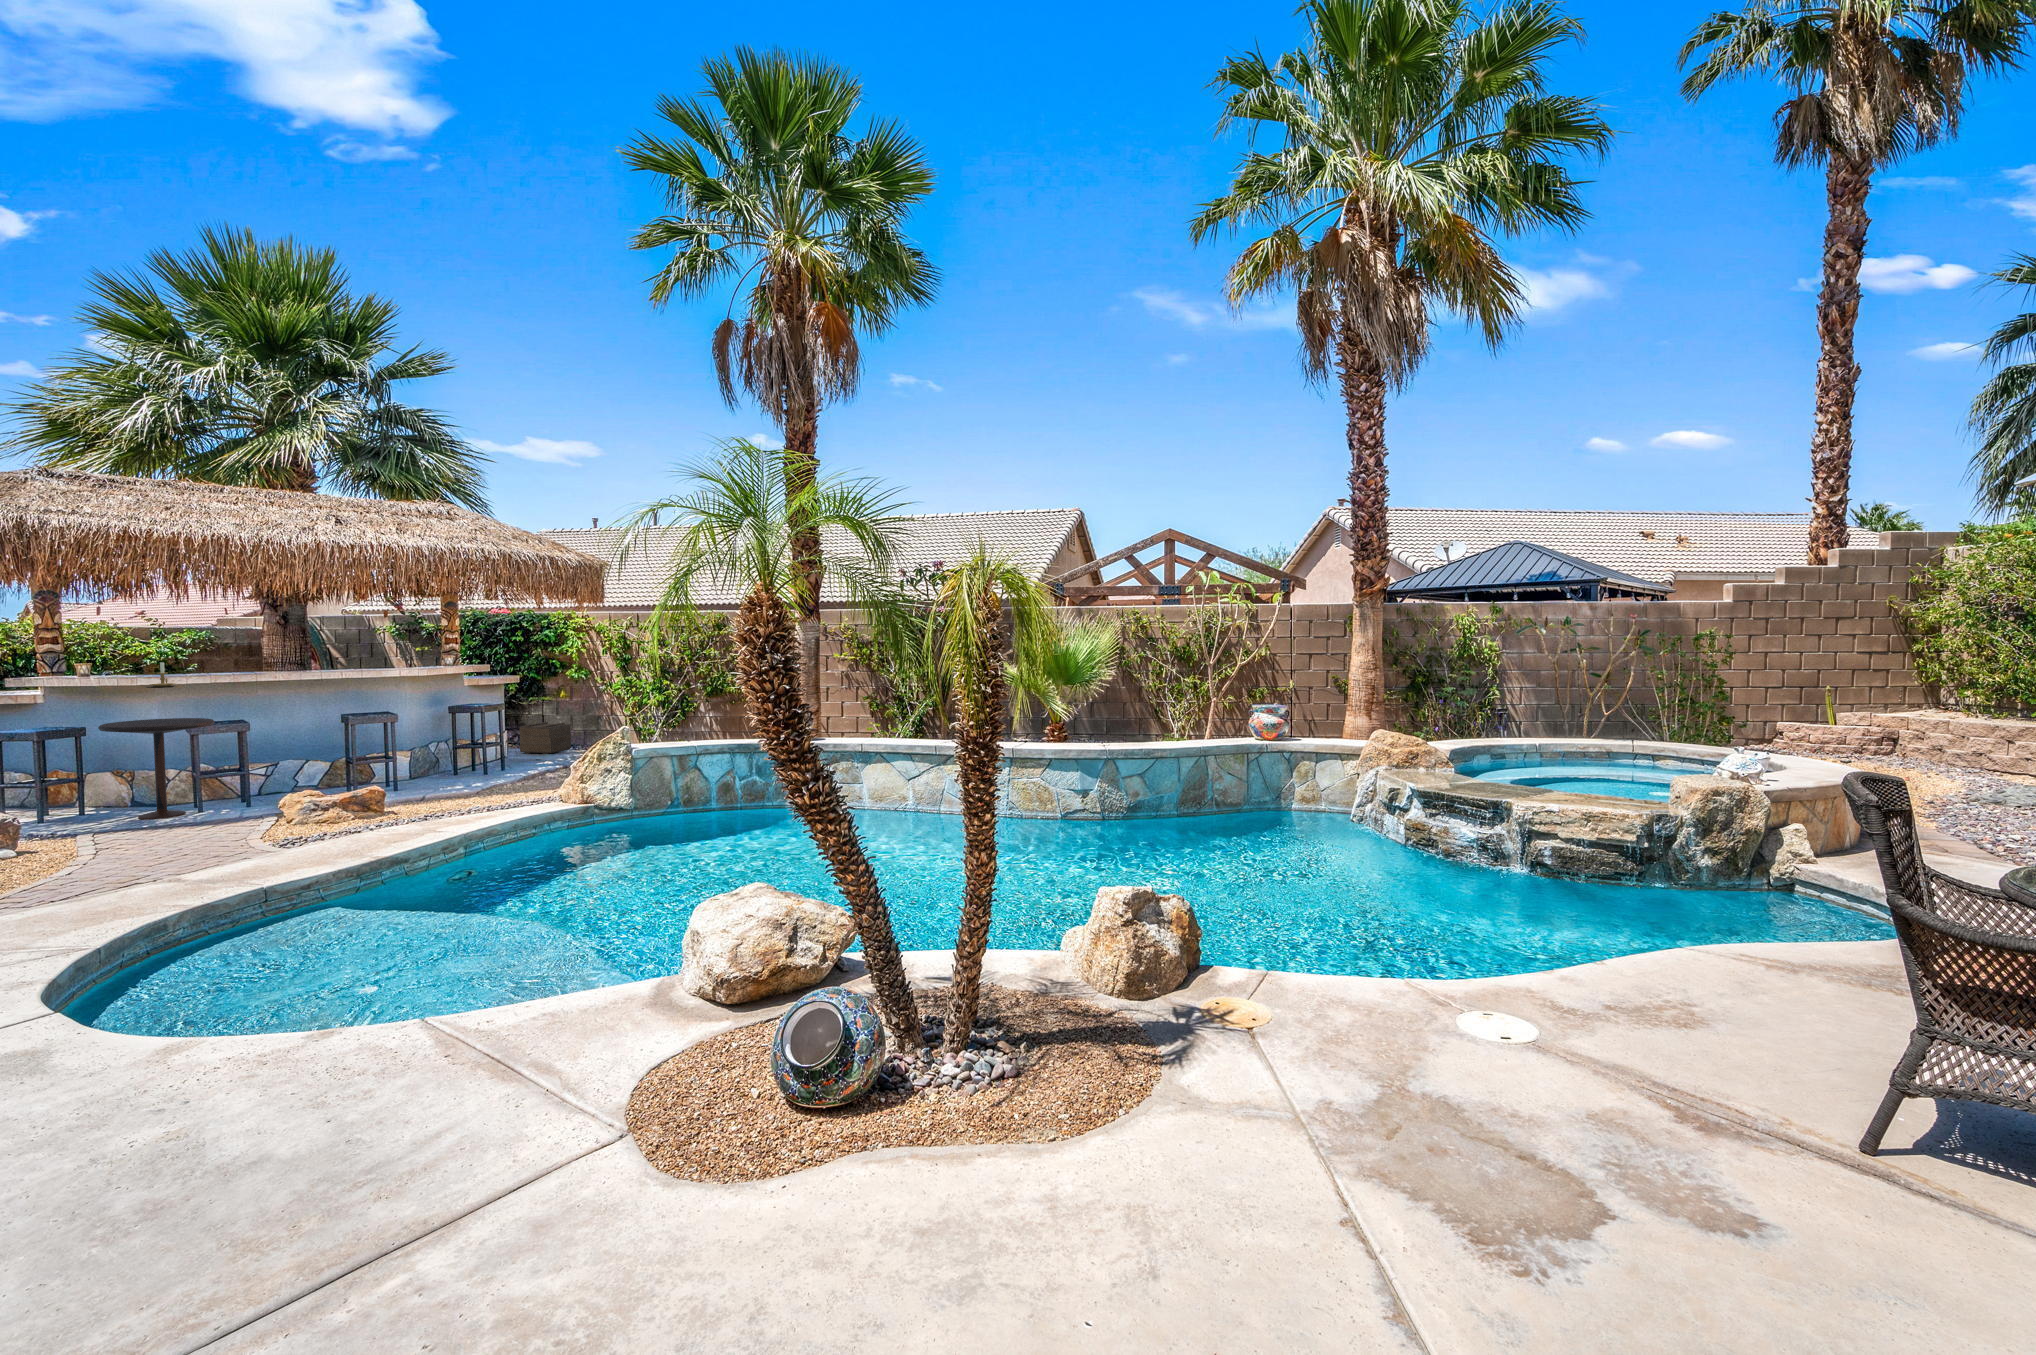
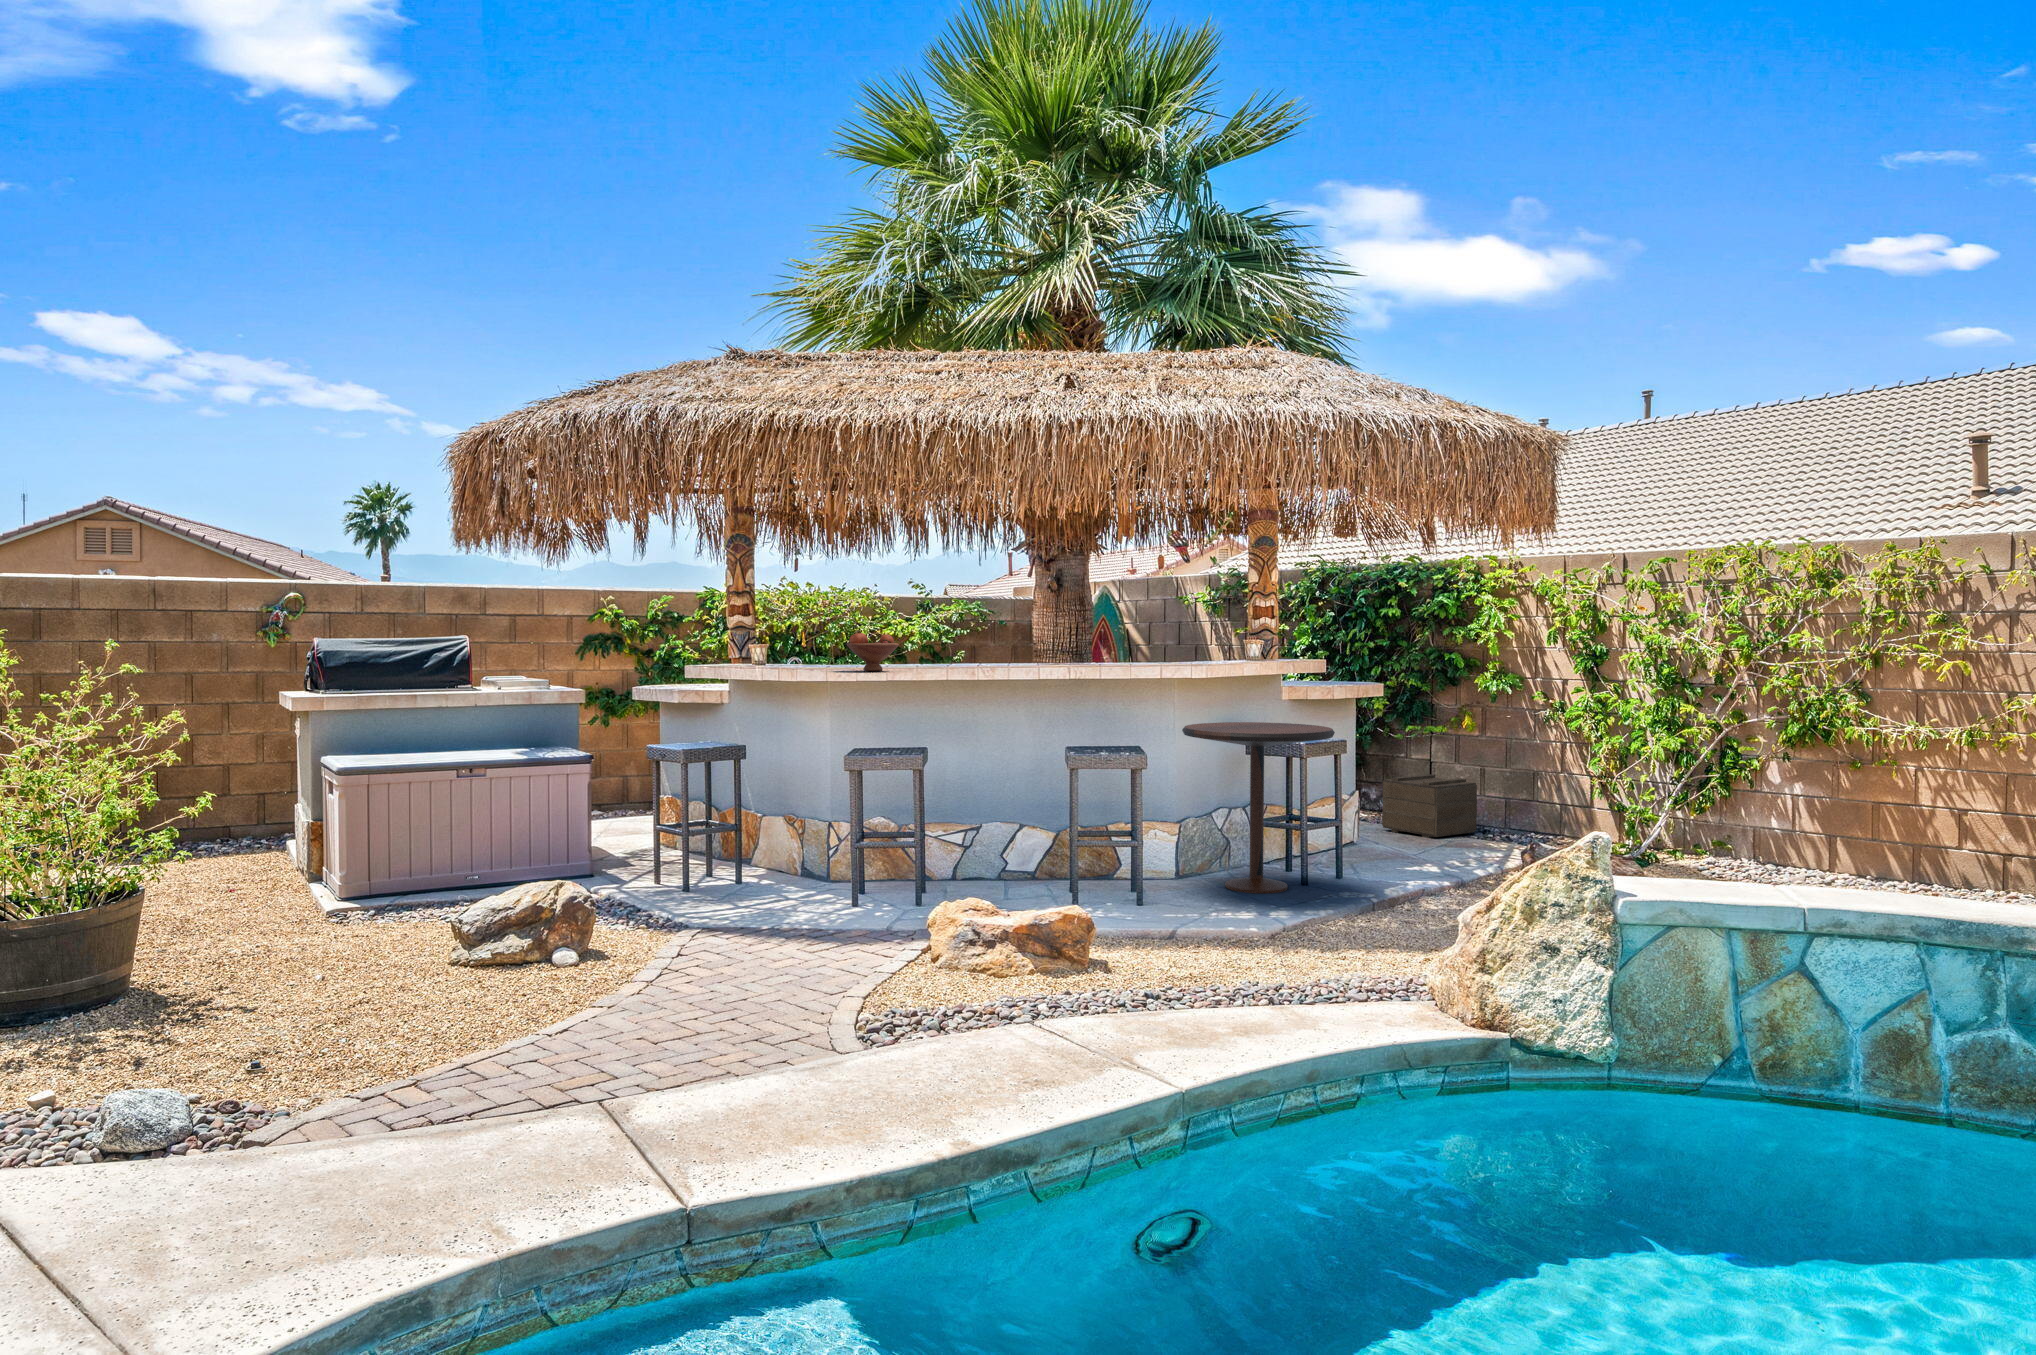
candle holder: present [150,662,175,687] -> none [783,628,818,670]
fruit bowl: none [202,664,240,685] -> present [847,633,899,671]
pedestal table: present [98,718,215,820] -> present [1182,722,1335,893]

